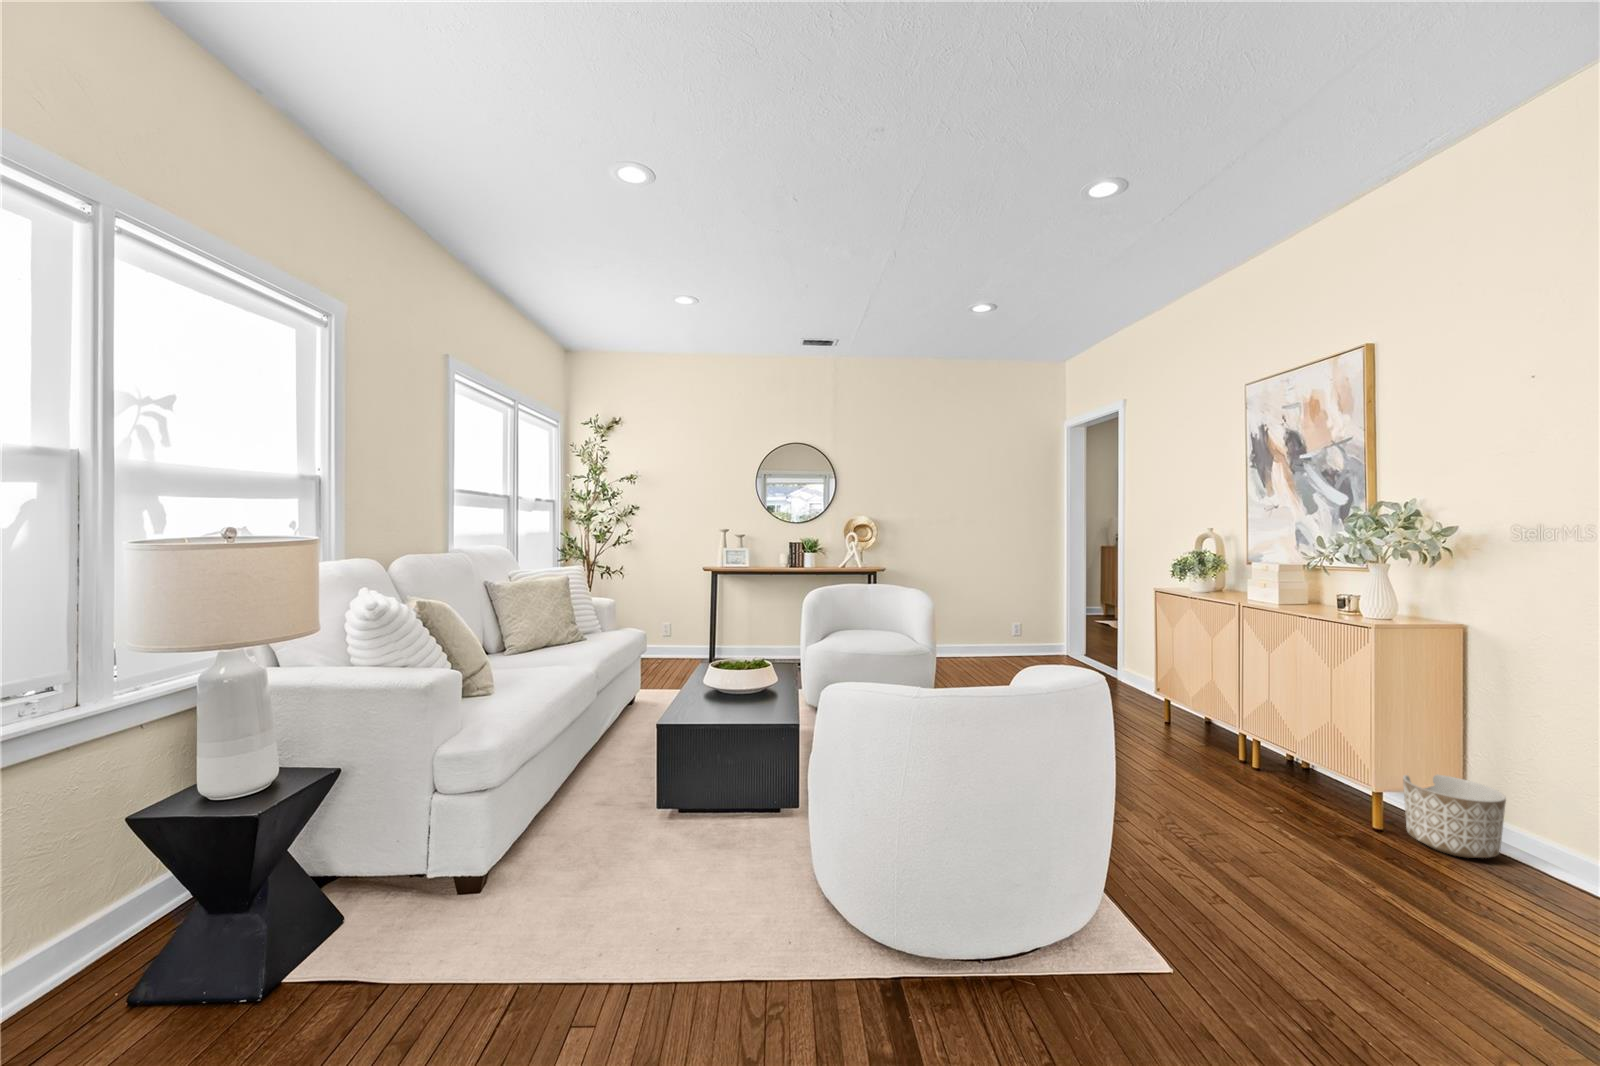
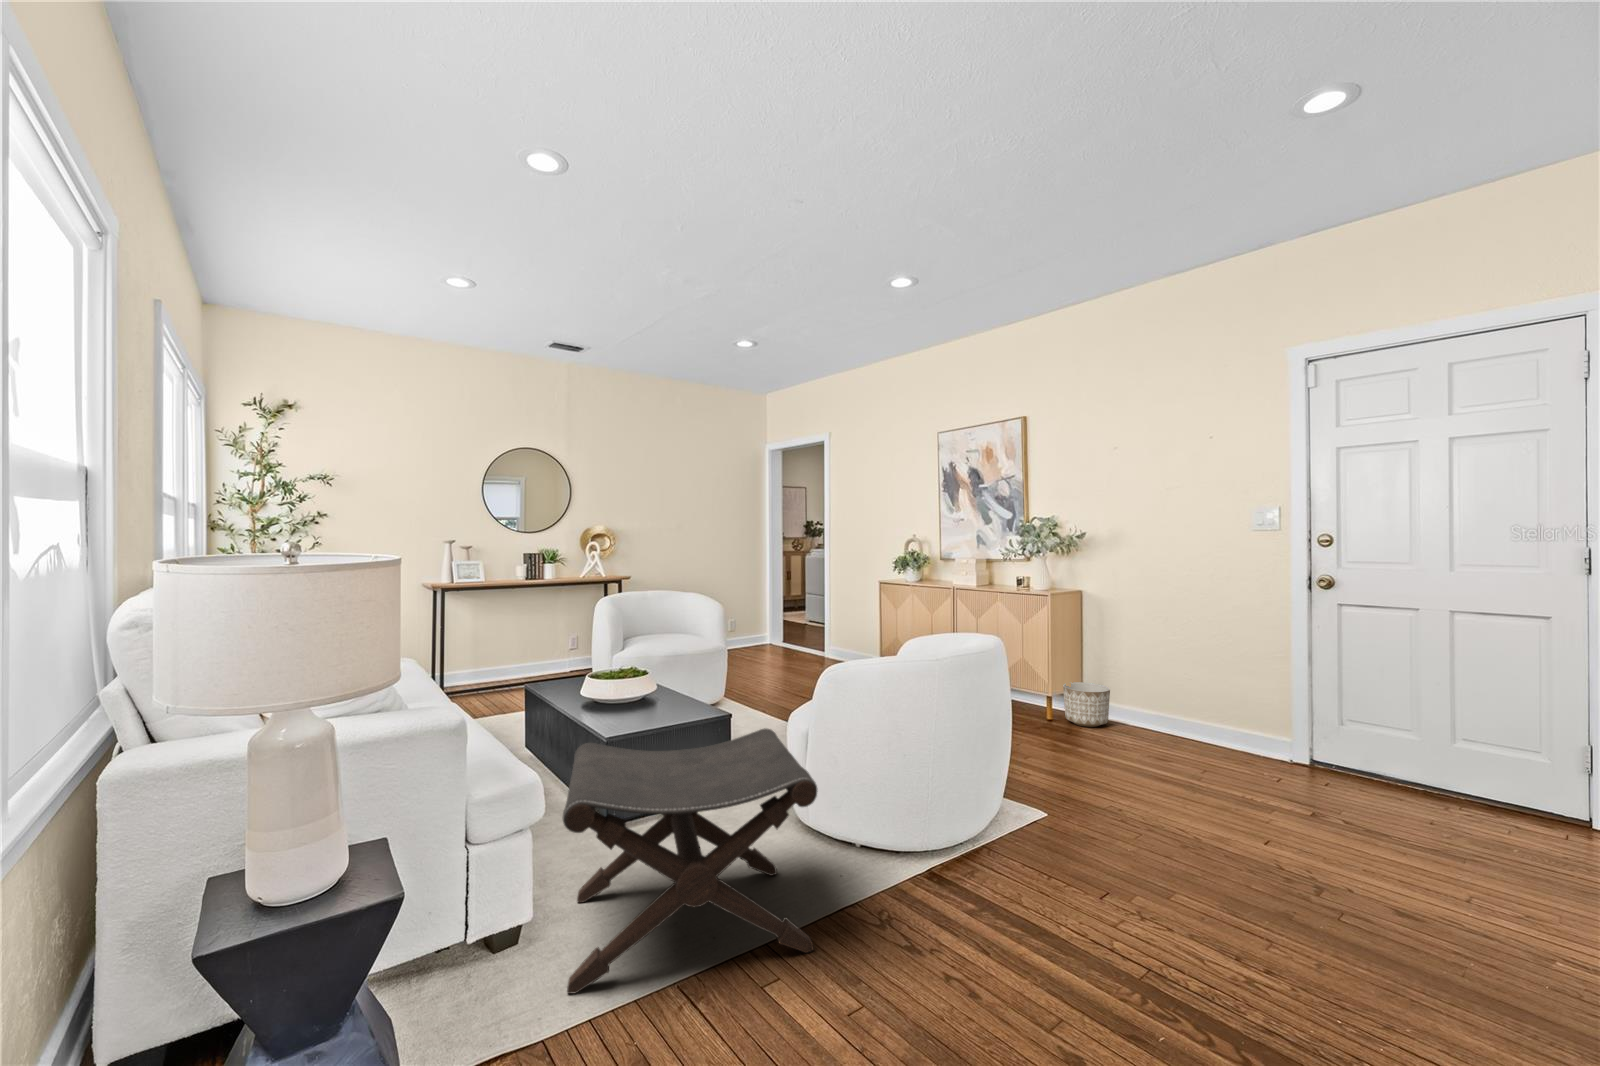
footstool: none [441,724,747,1014] -> present [563,728,818,994]

